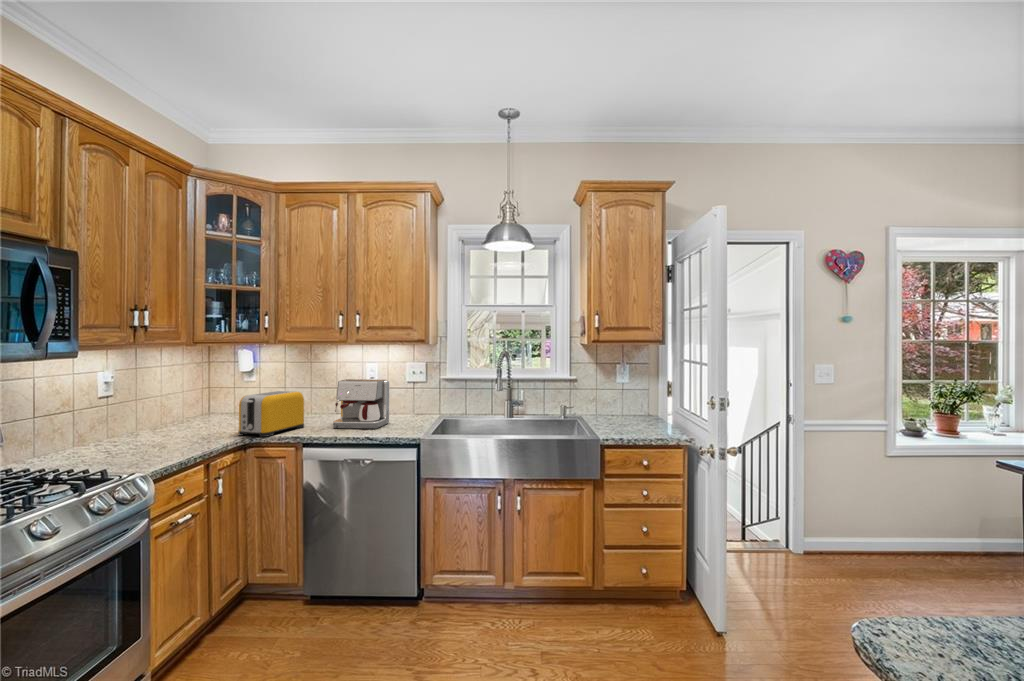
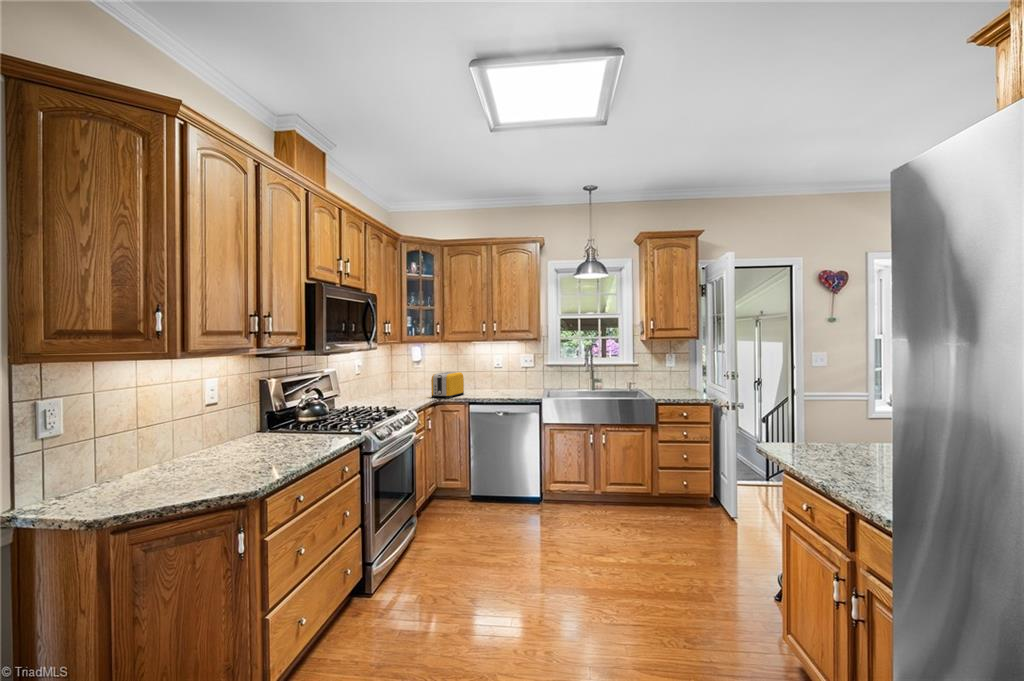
coffee maker: present [333,379,390,429] -> none [482,365,514,395]

